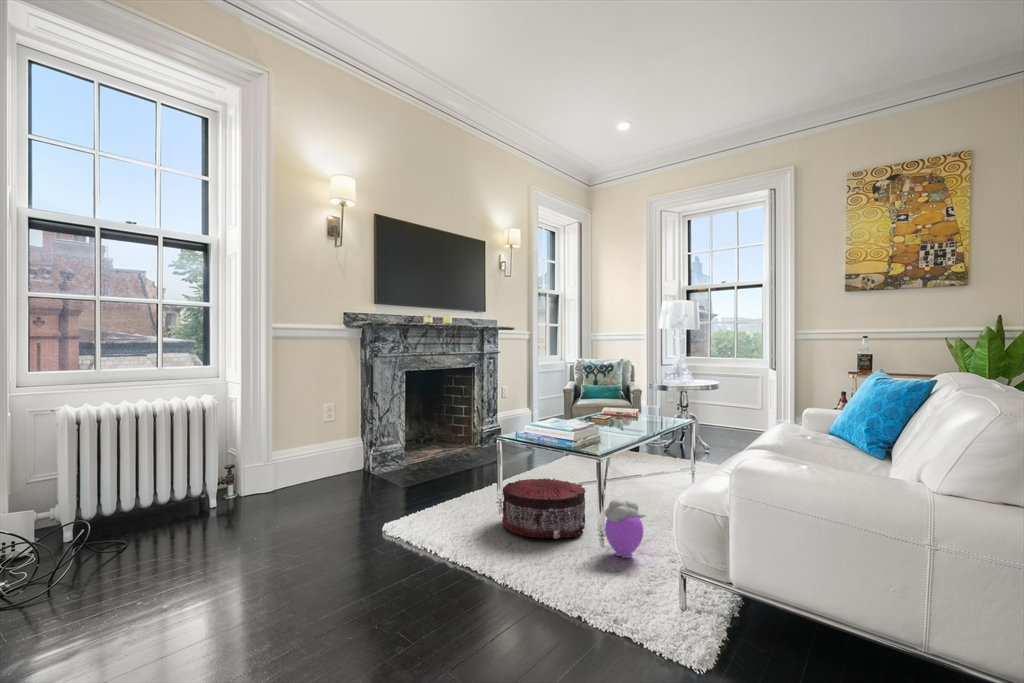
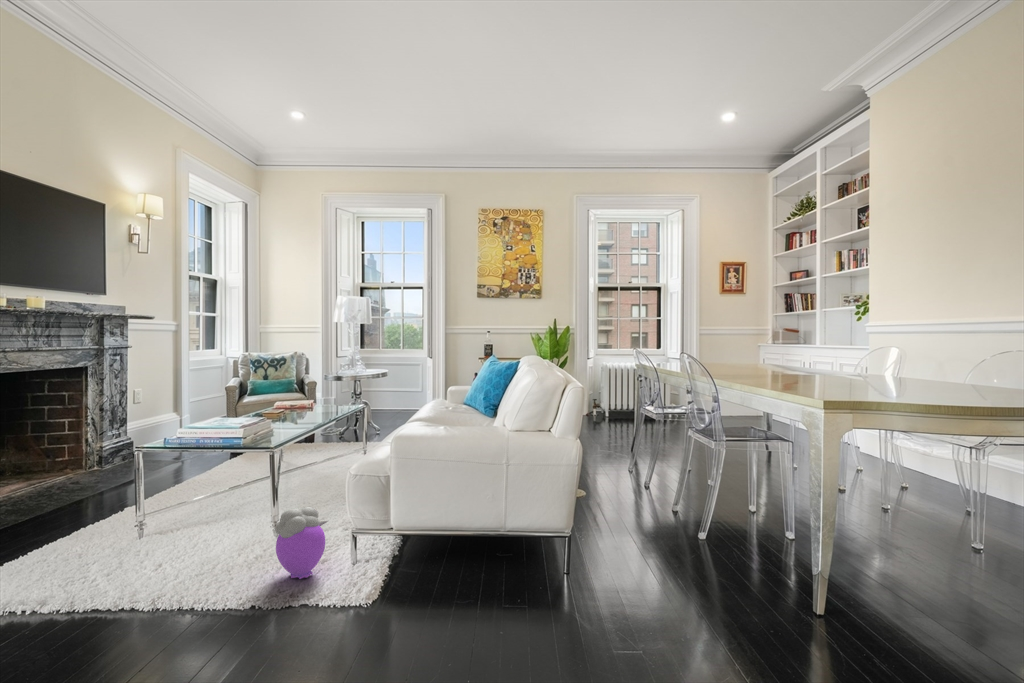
pouf: present [502,478,585,539] -> none [120,495,250,583]

